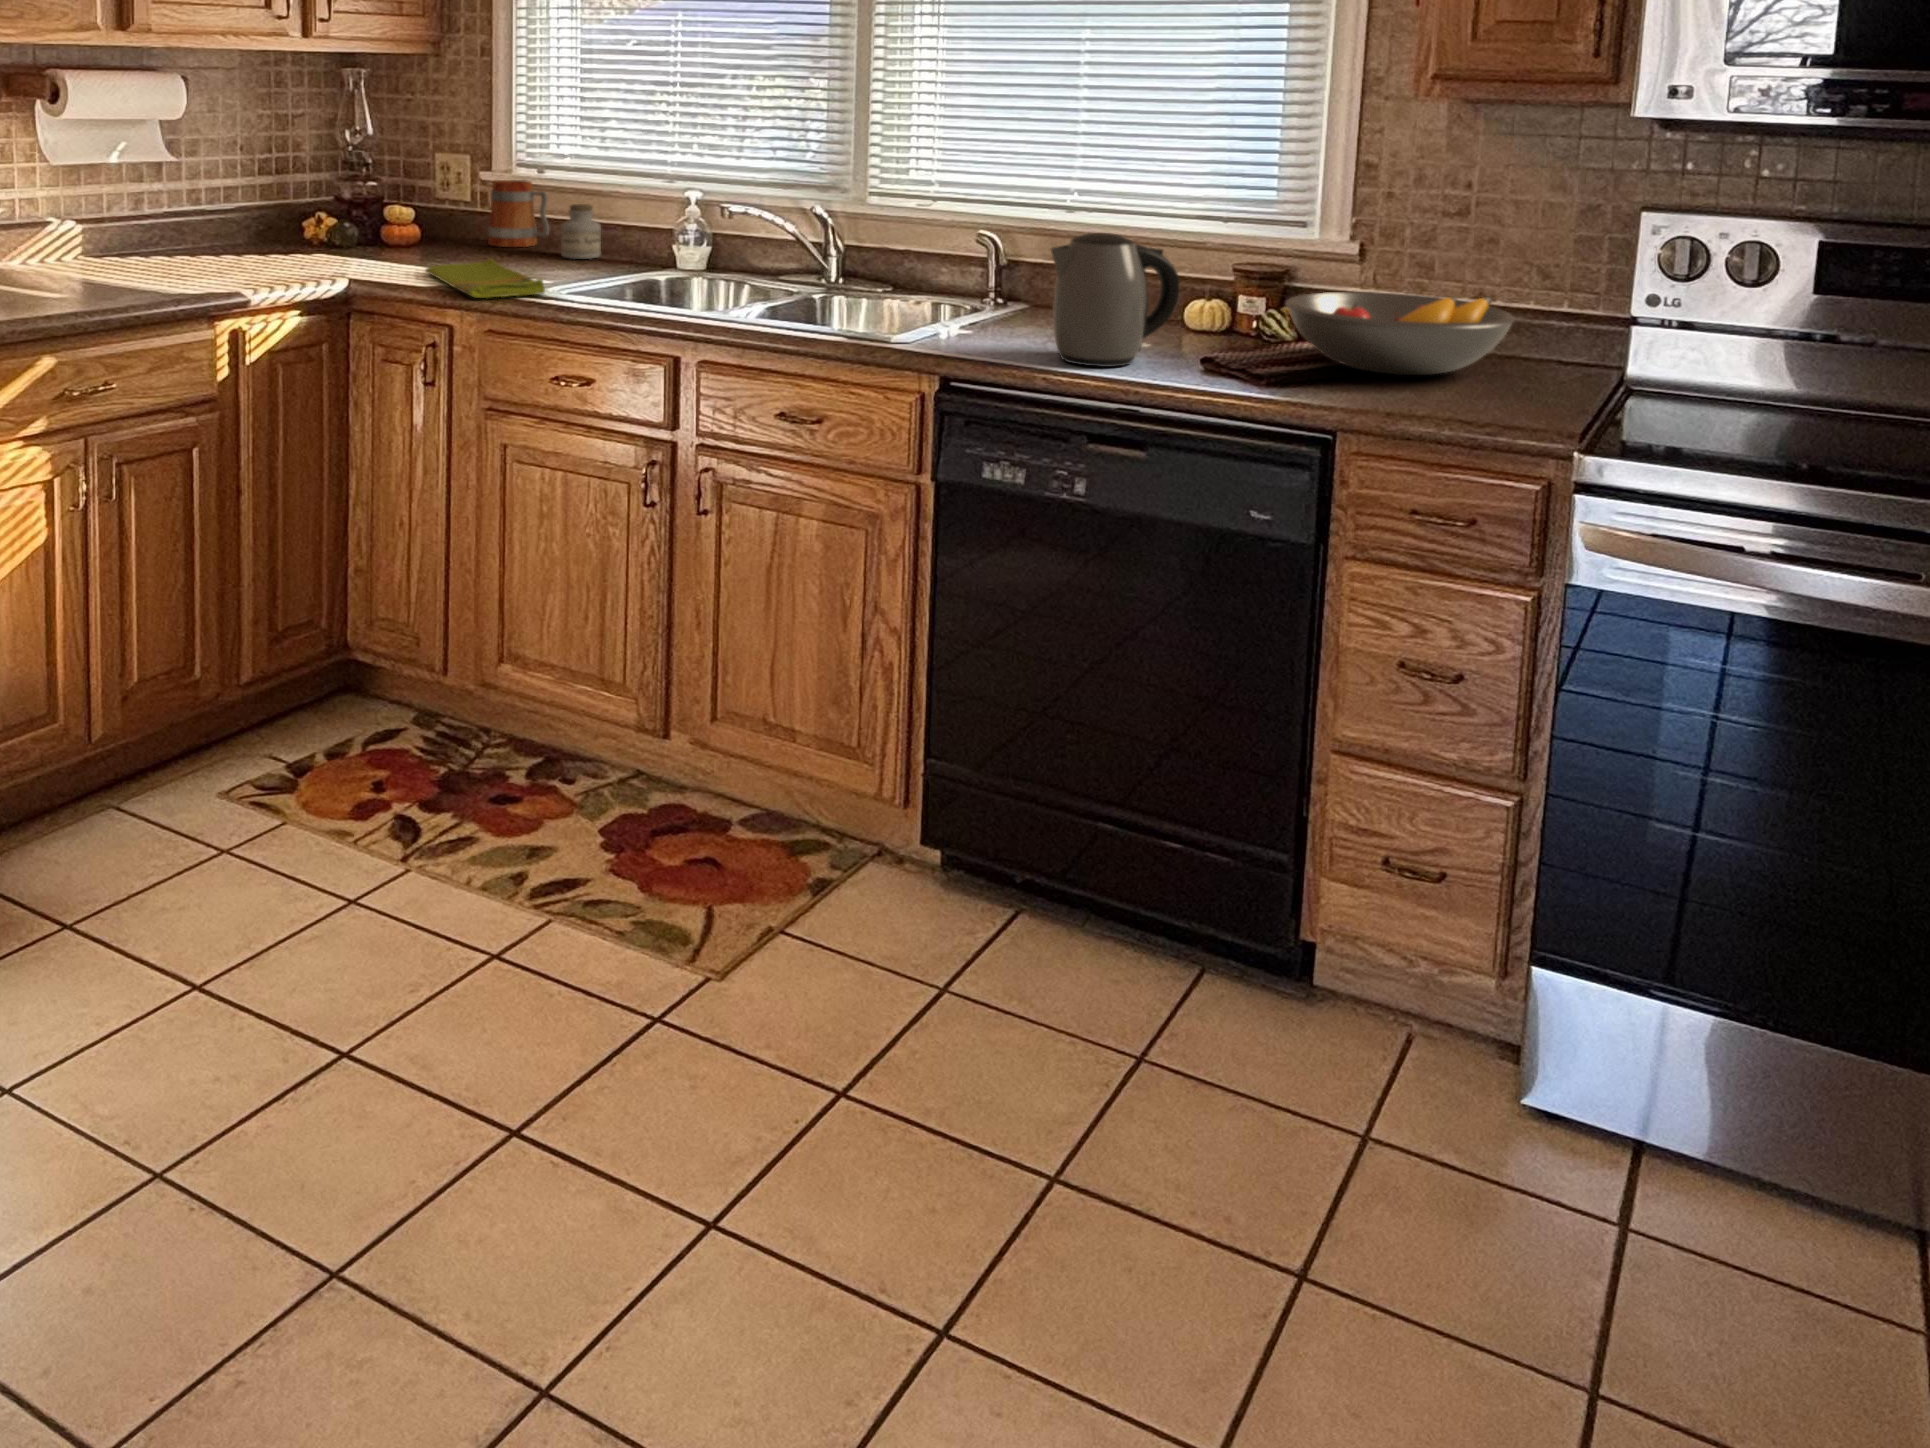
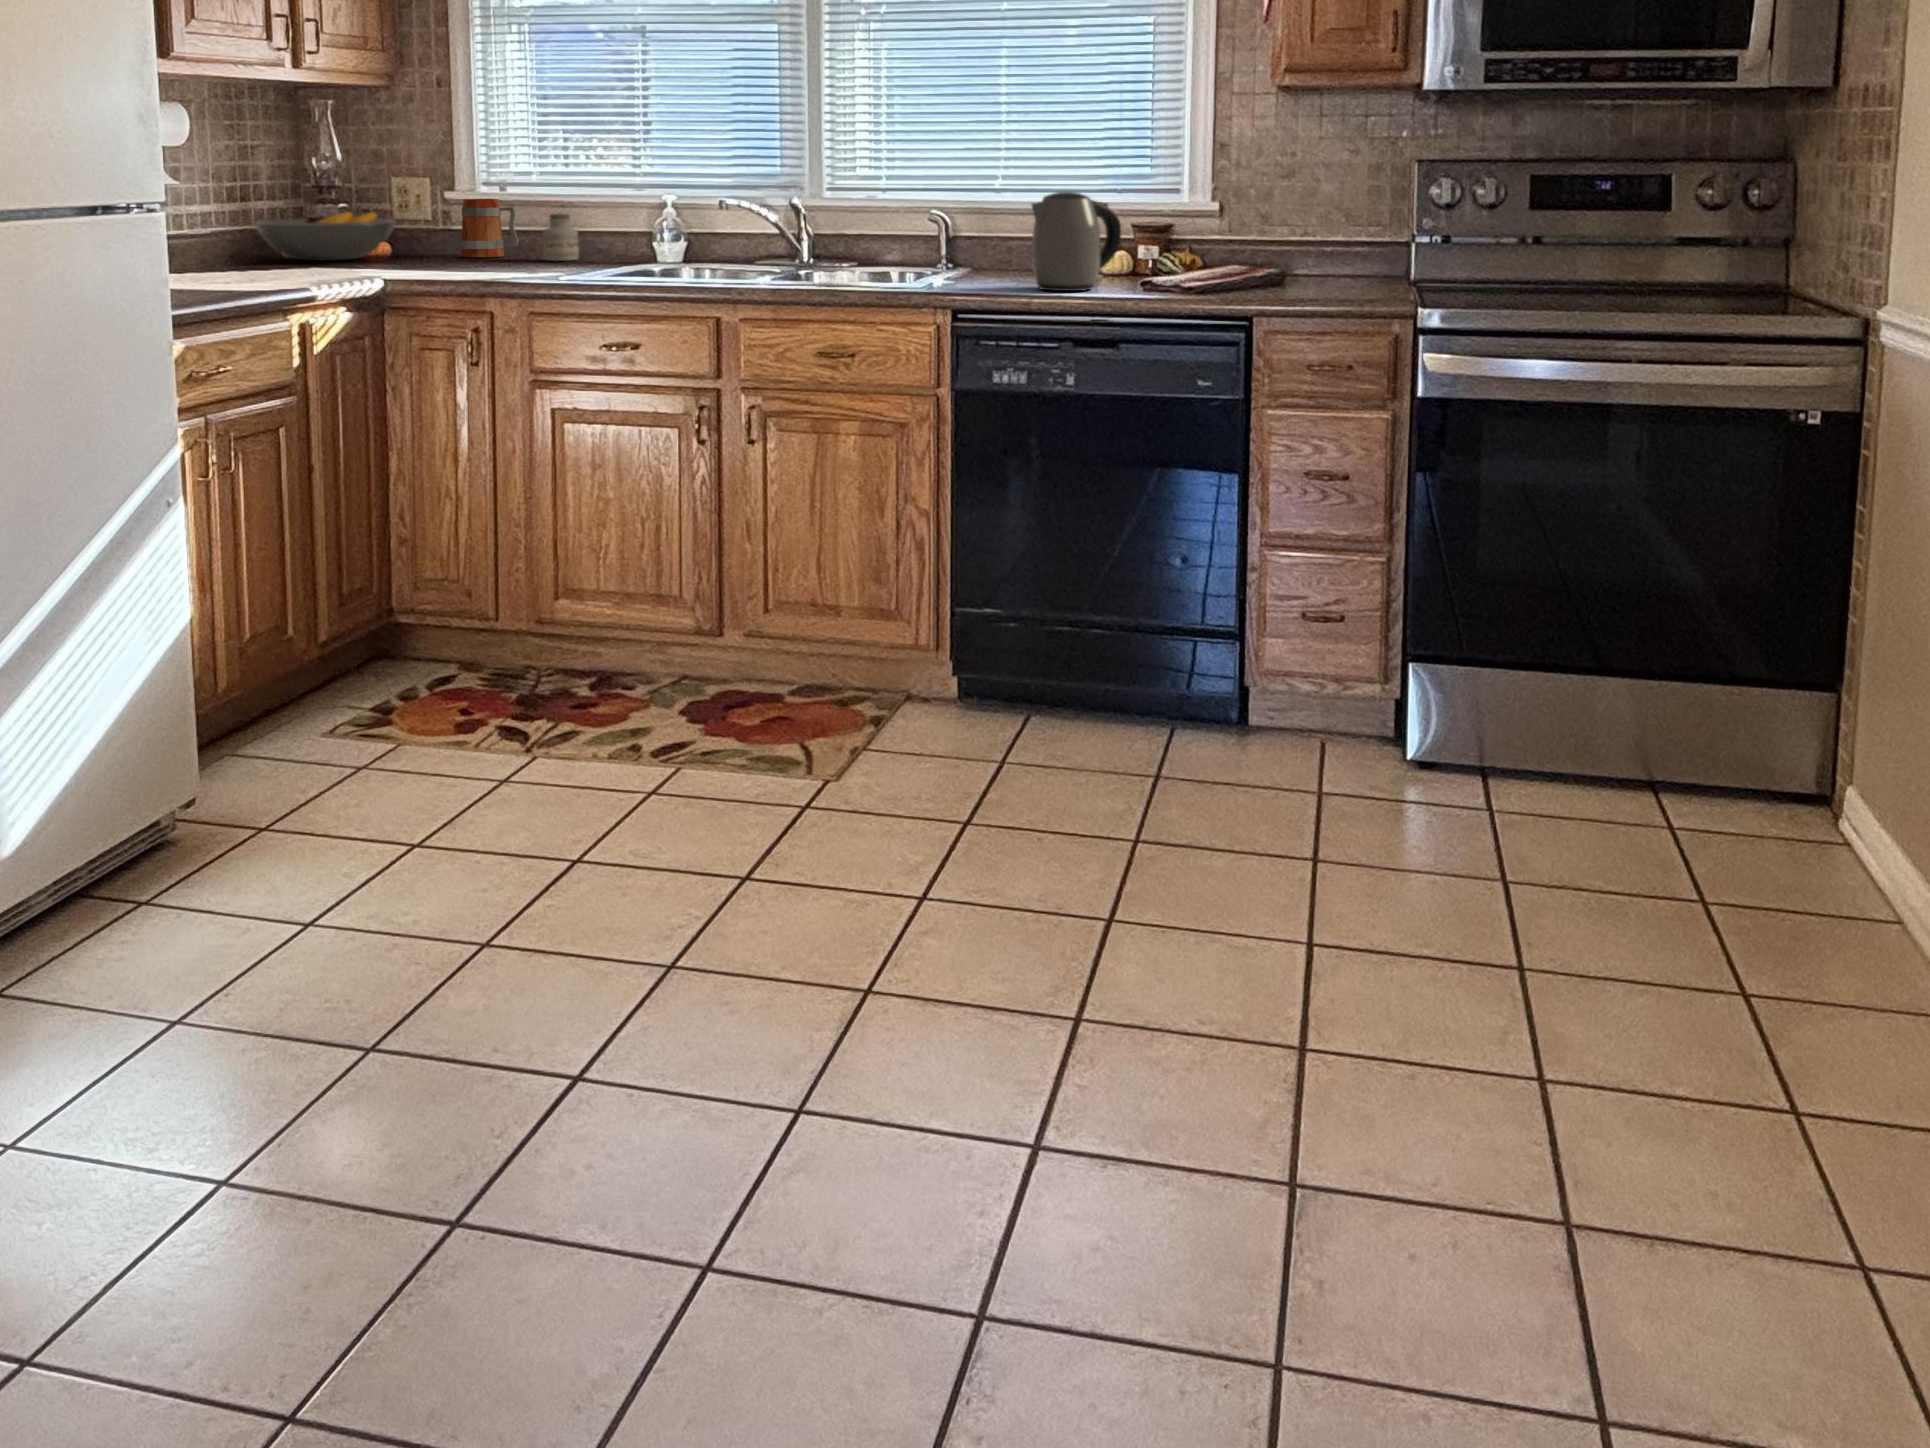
dish towel: present [425,259,545,298] -> none [445,258,578,282]
fruit bowl: present [1285,292,1515,375] -> present [255,211,395,260]

